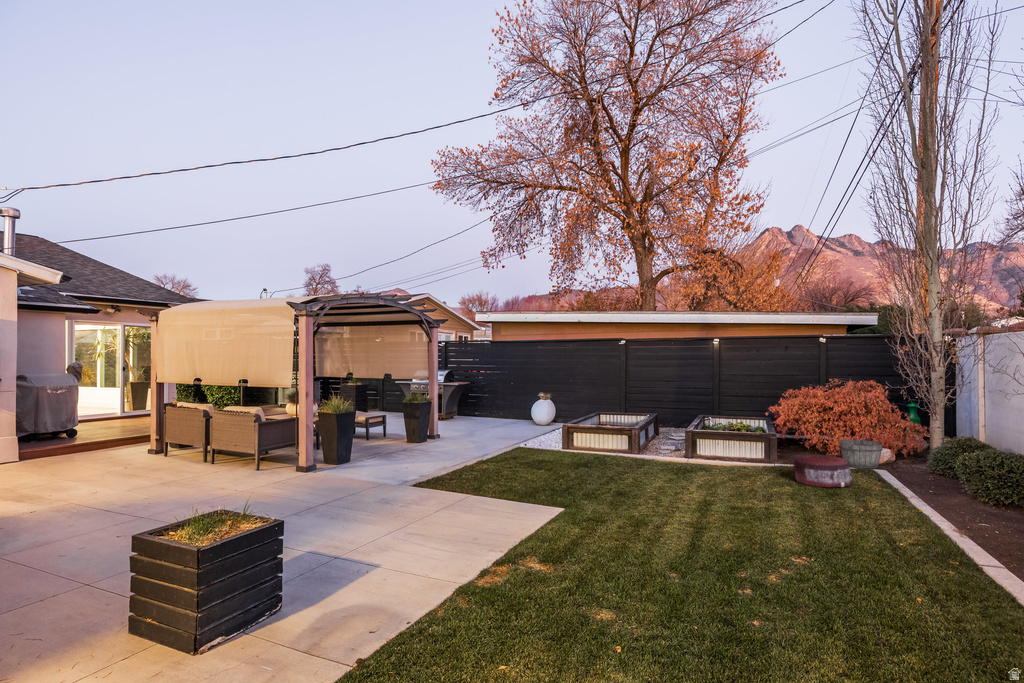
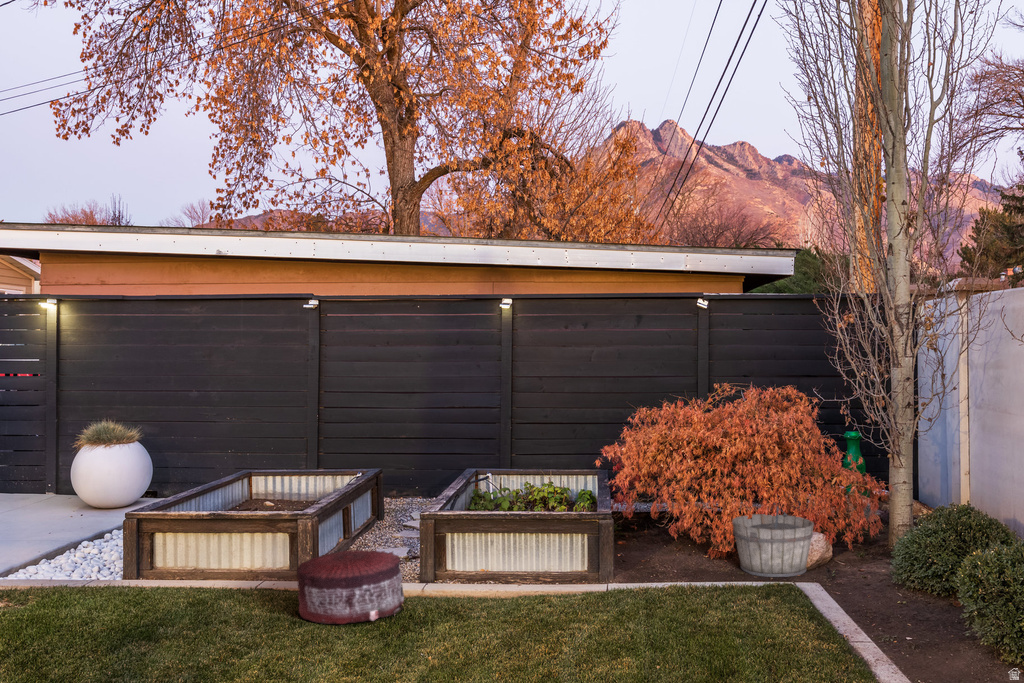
pouf: present [793,455,852,487] -> present [297,550,404,624]

